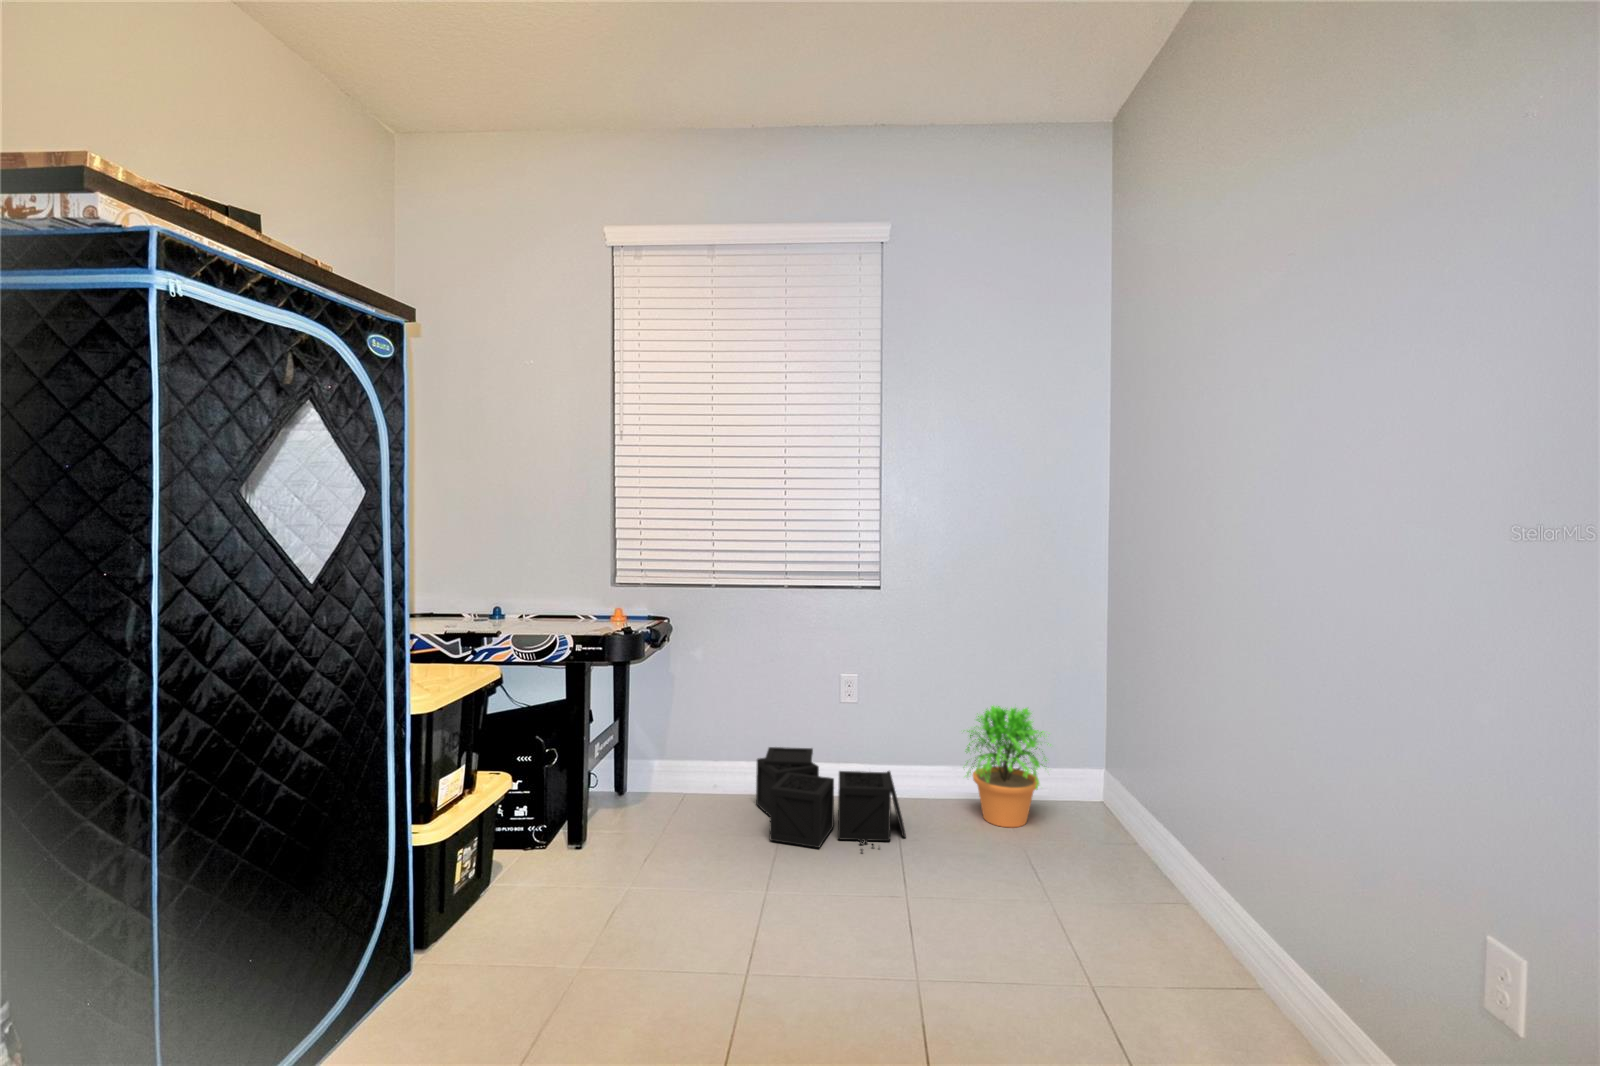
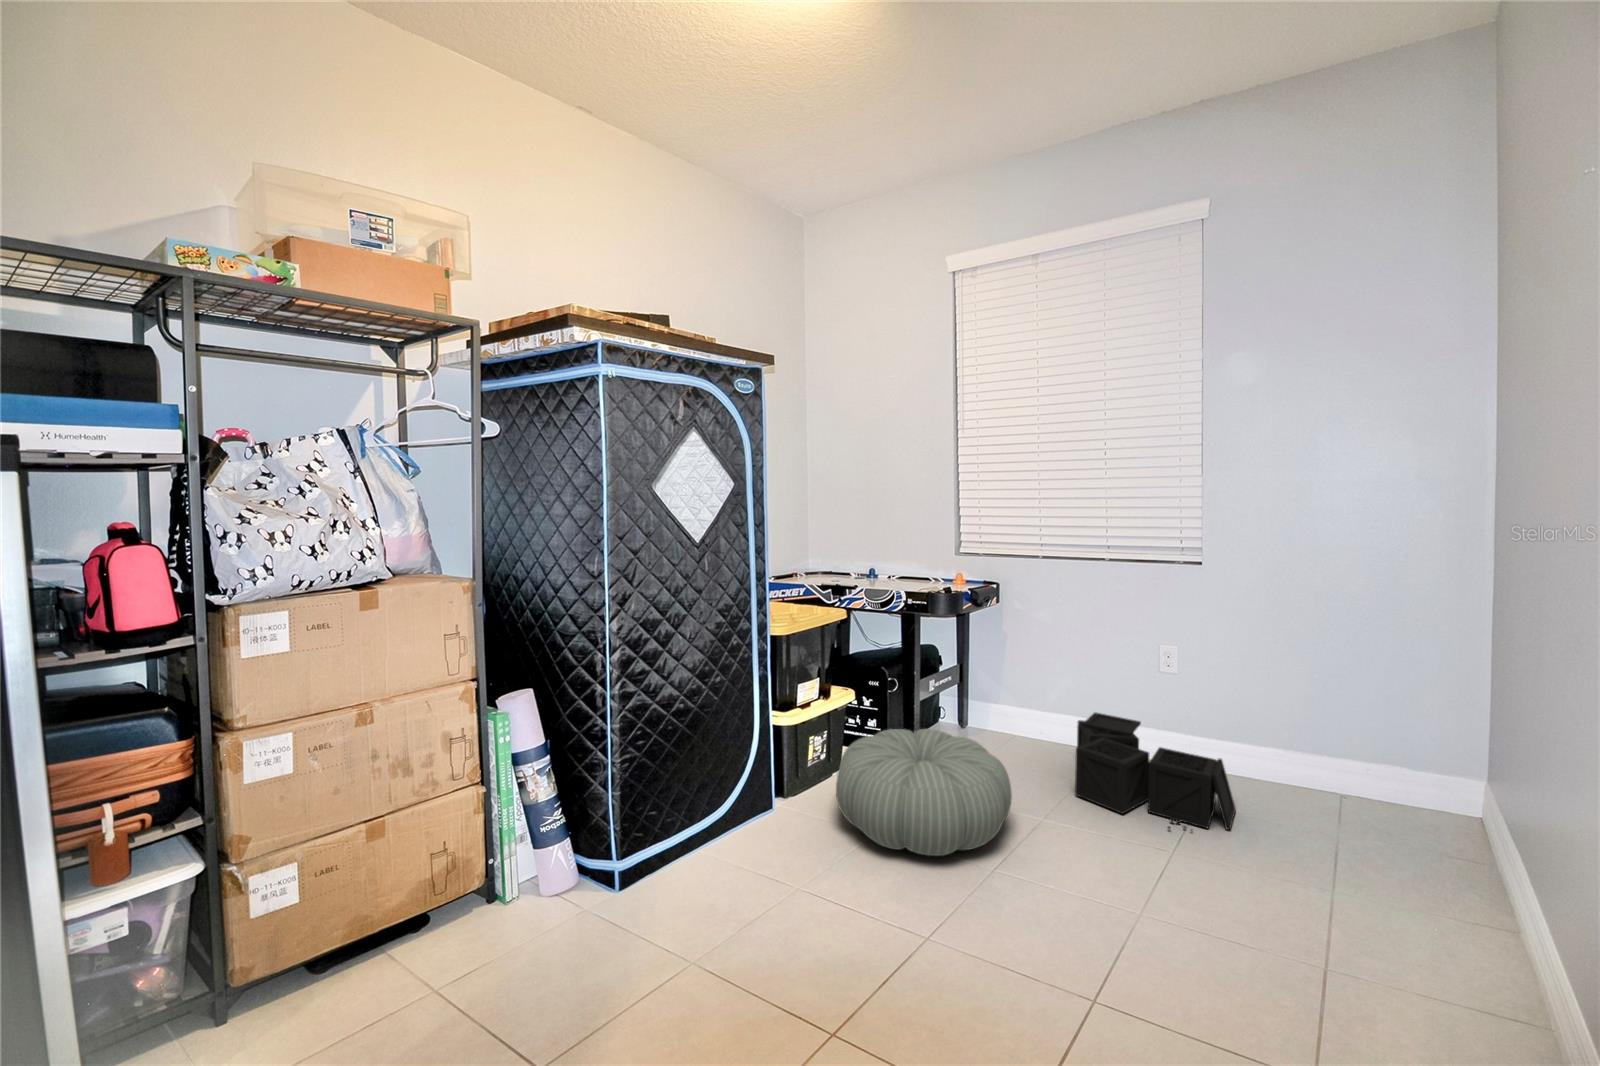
potted plant: present [964,706,1049,827] -> none [1319,709,1465,860]
pouf: none [508,803,728,968] -> present [836,729,1012,856]

